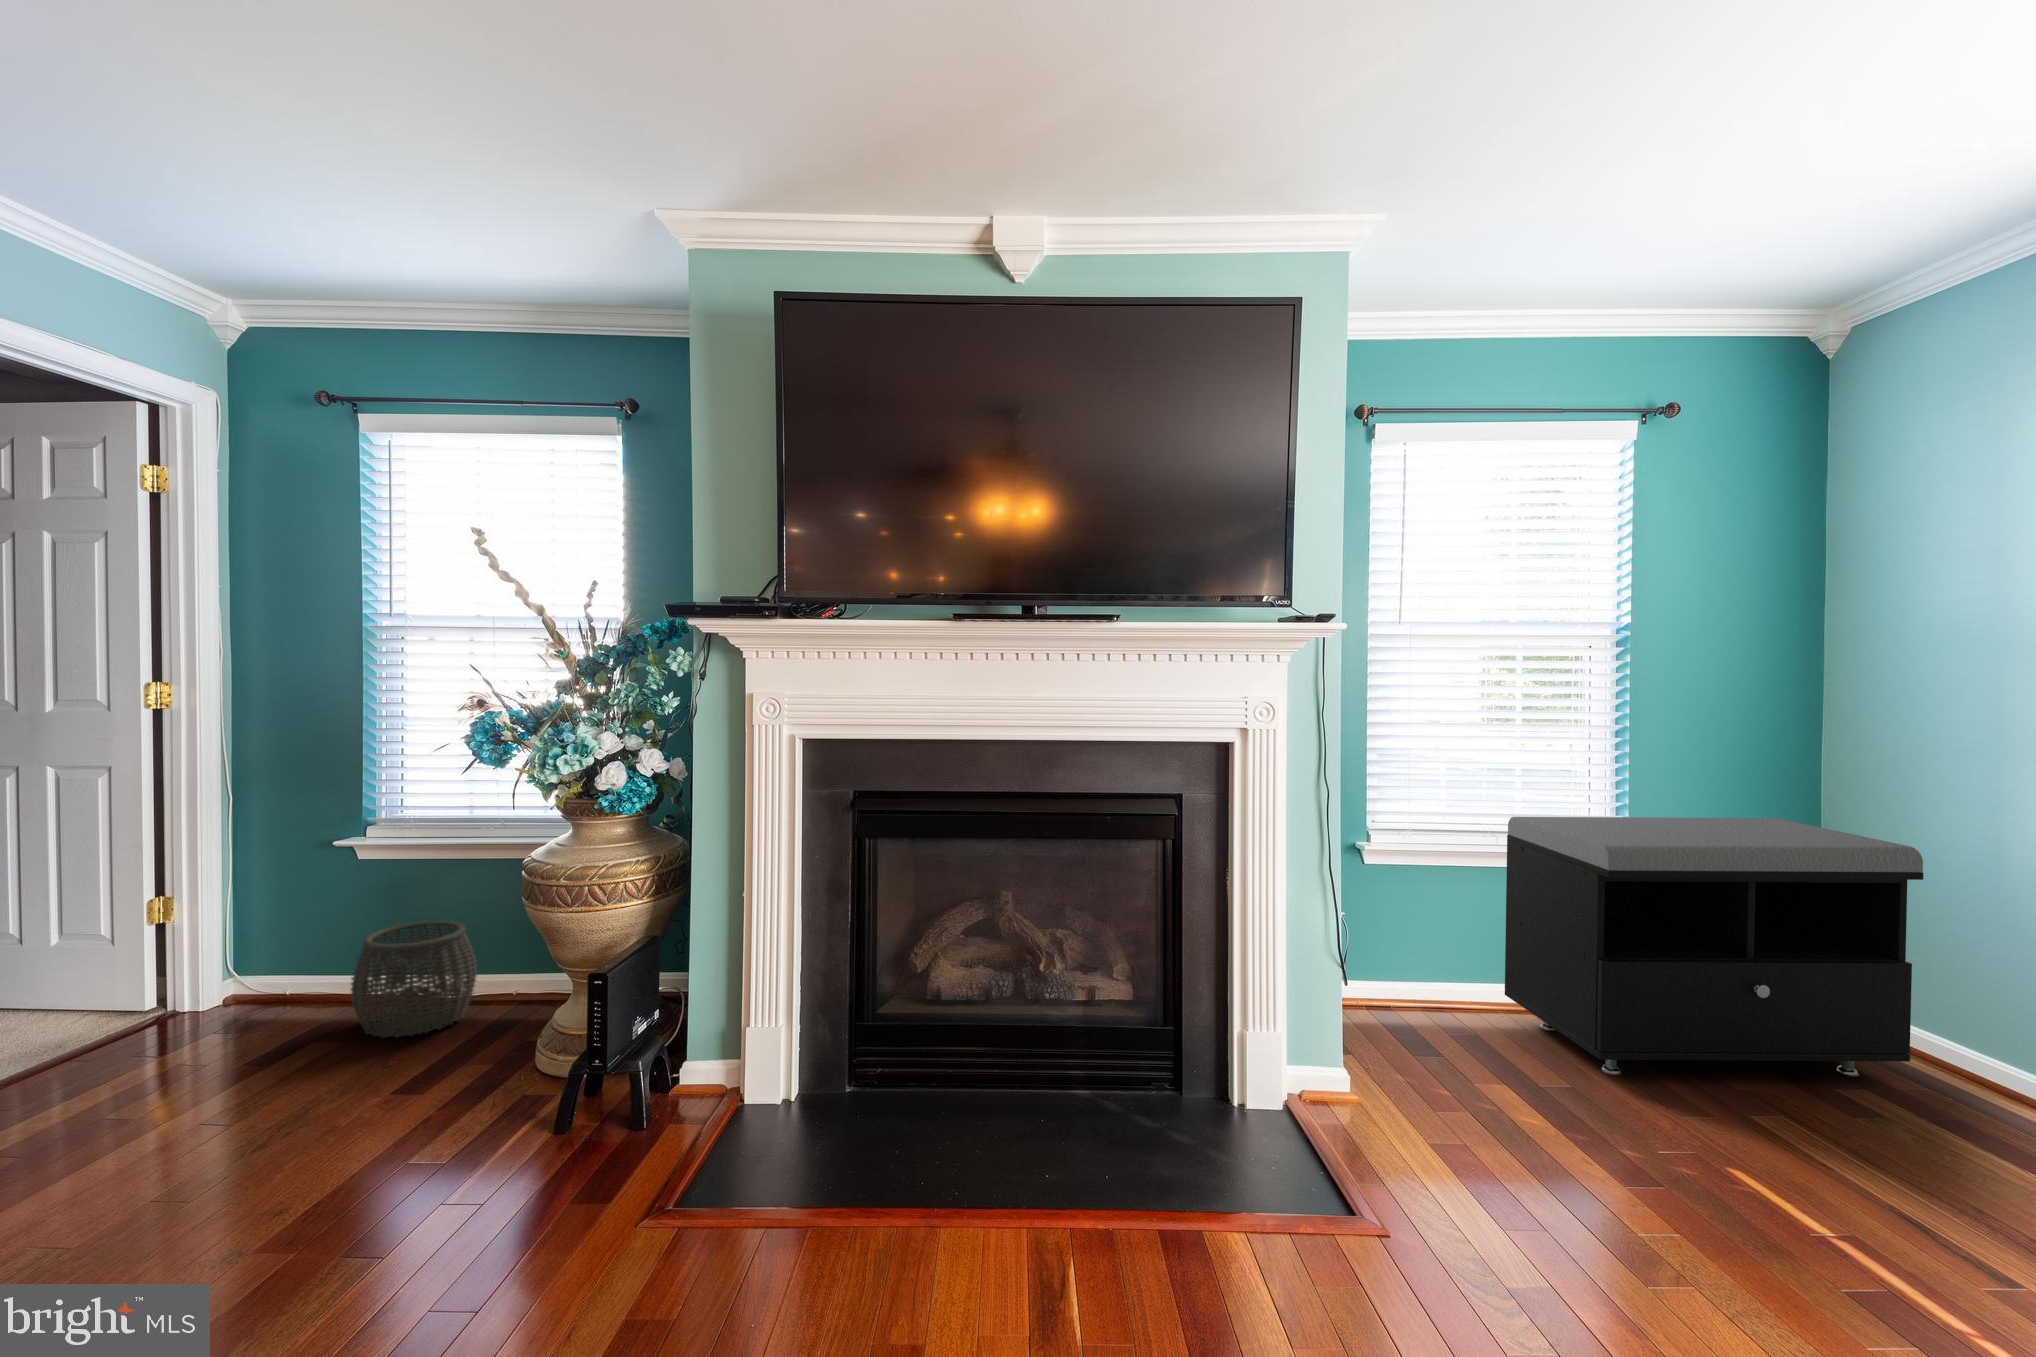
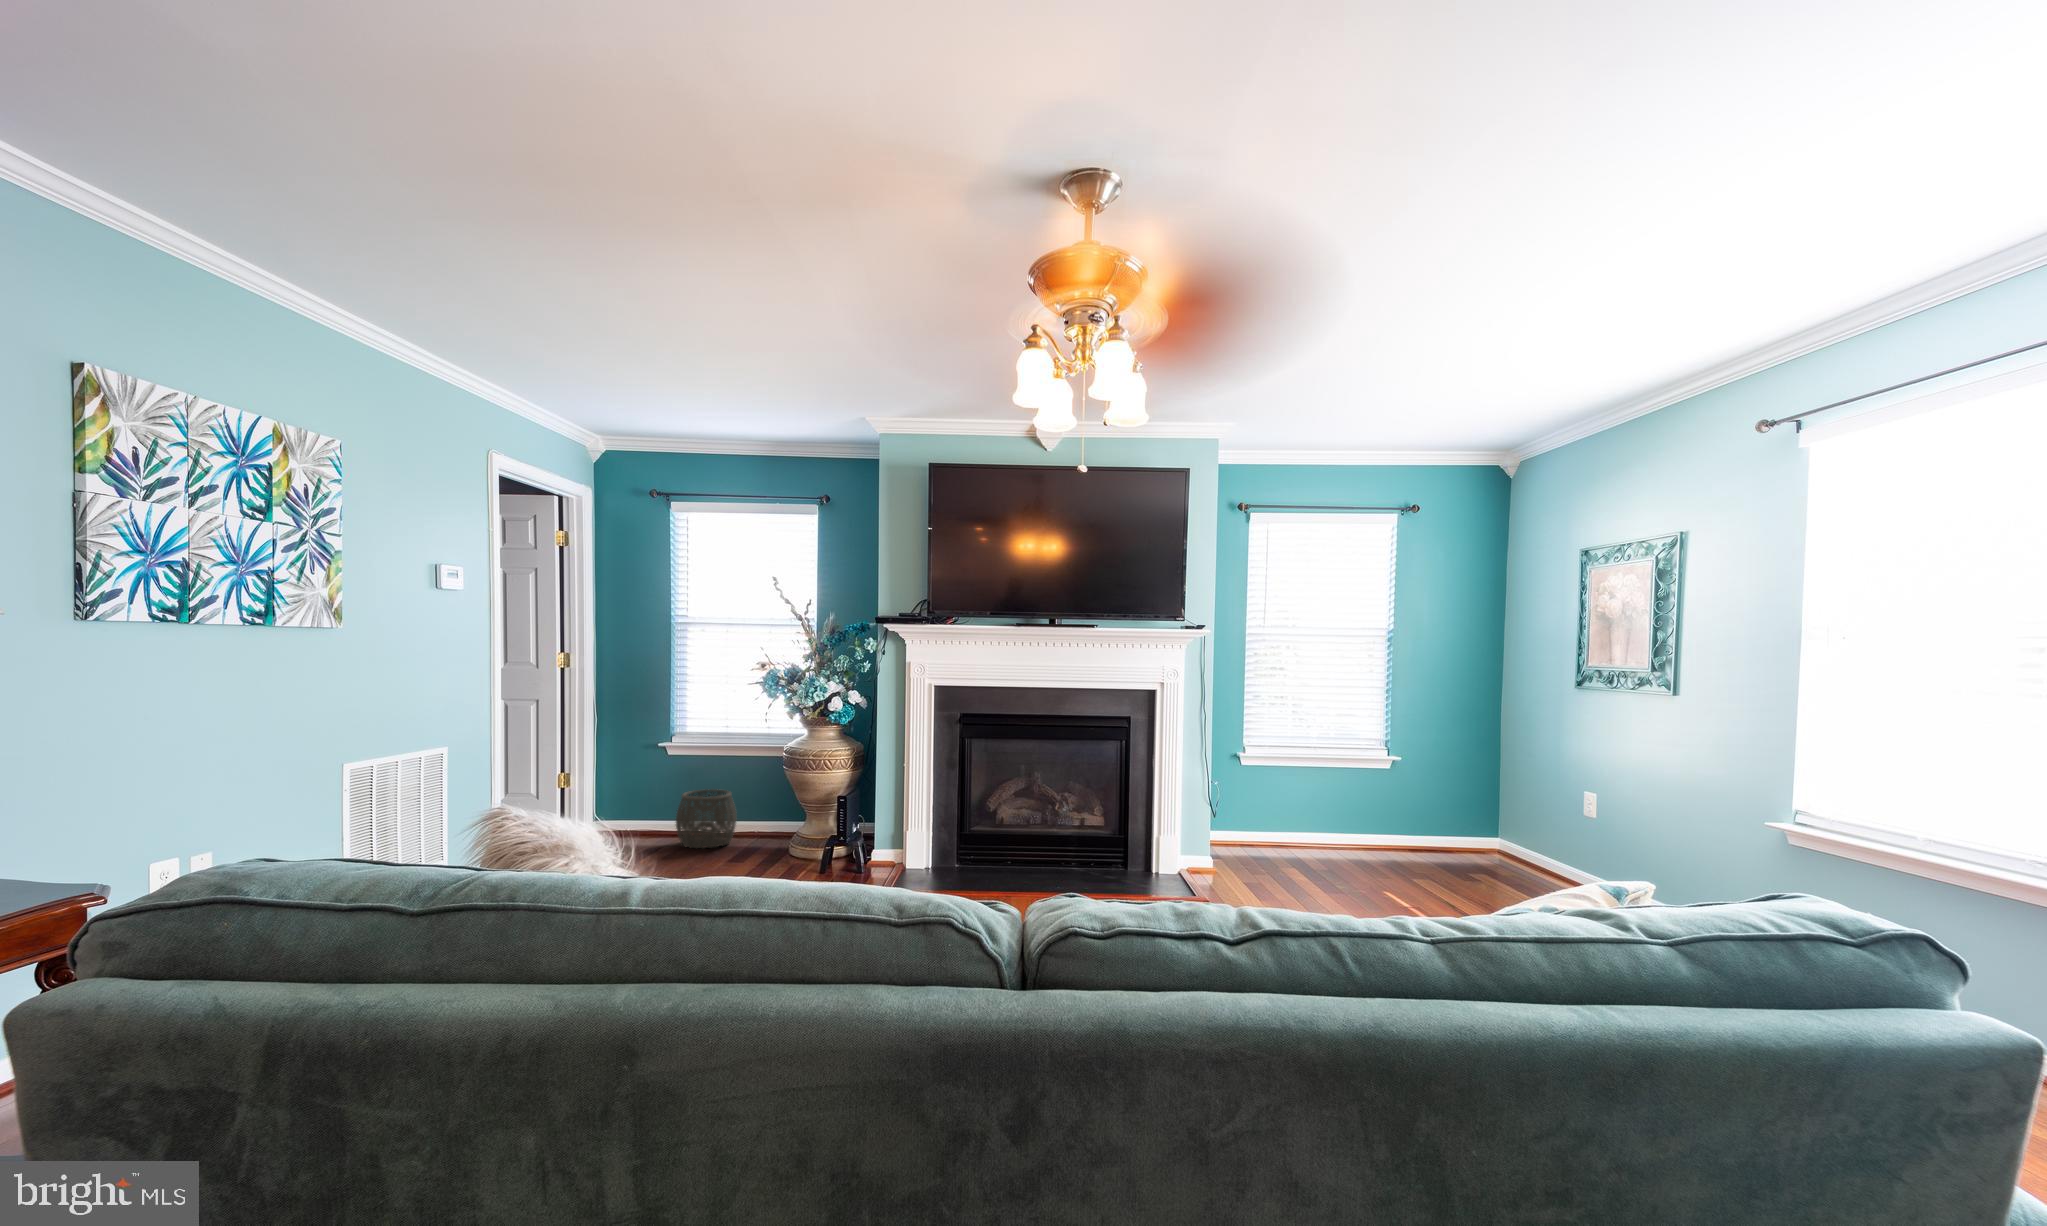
storage bench: present [1505,817,1923,1077] -> none [1319,735,1513,870]

